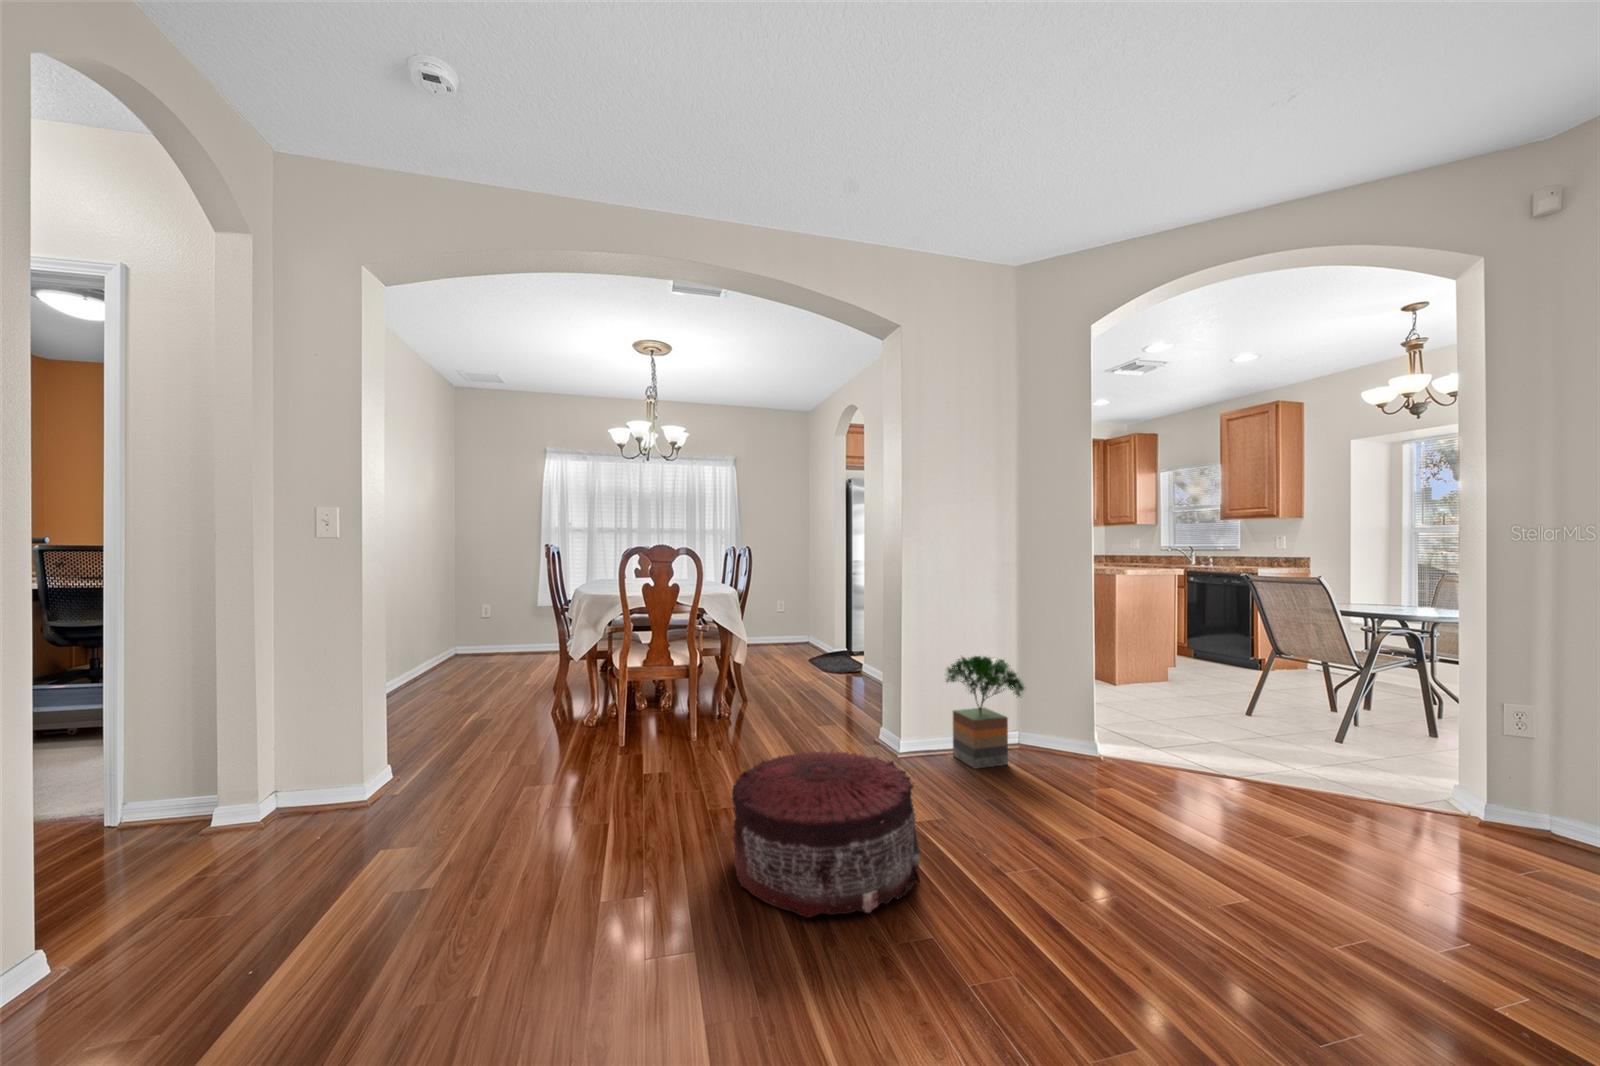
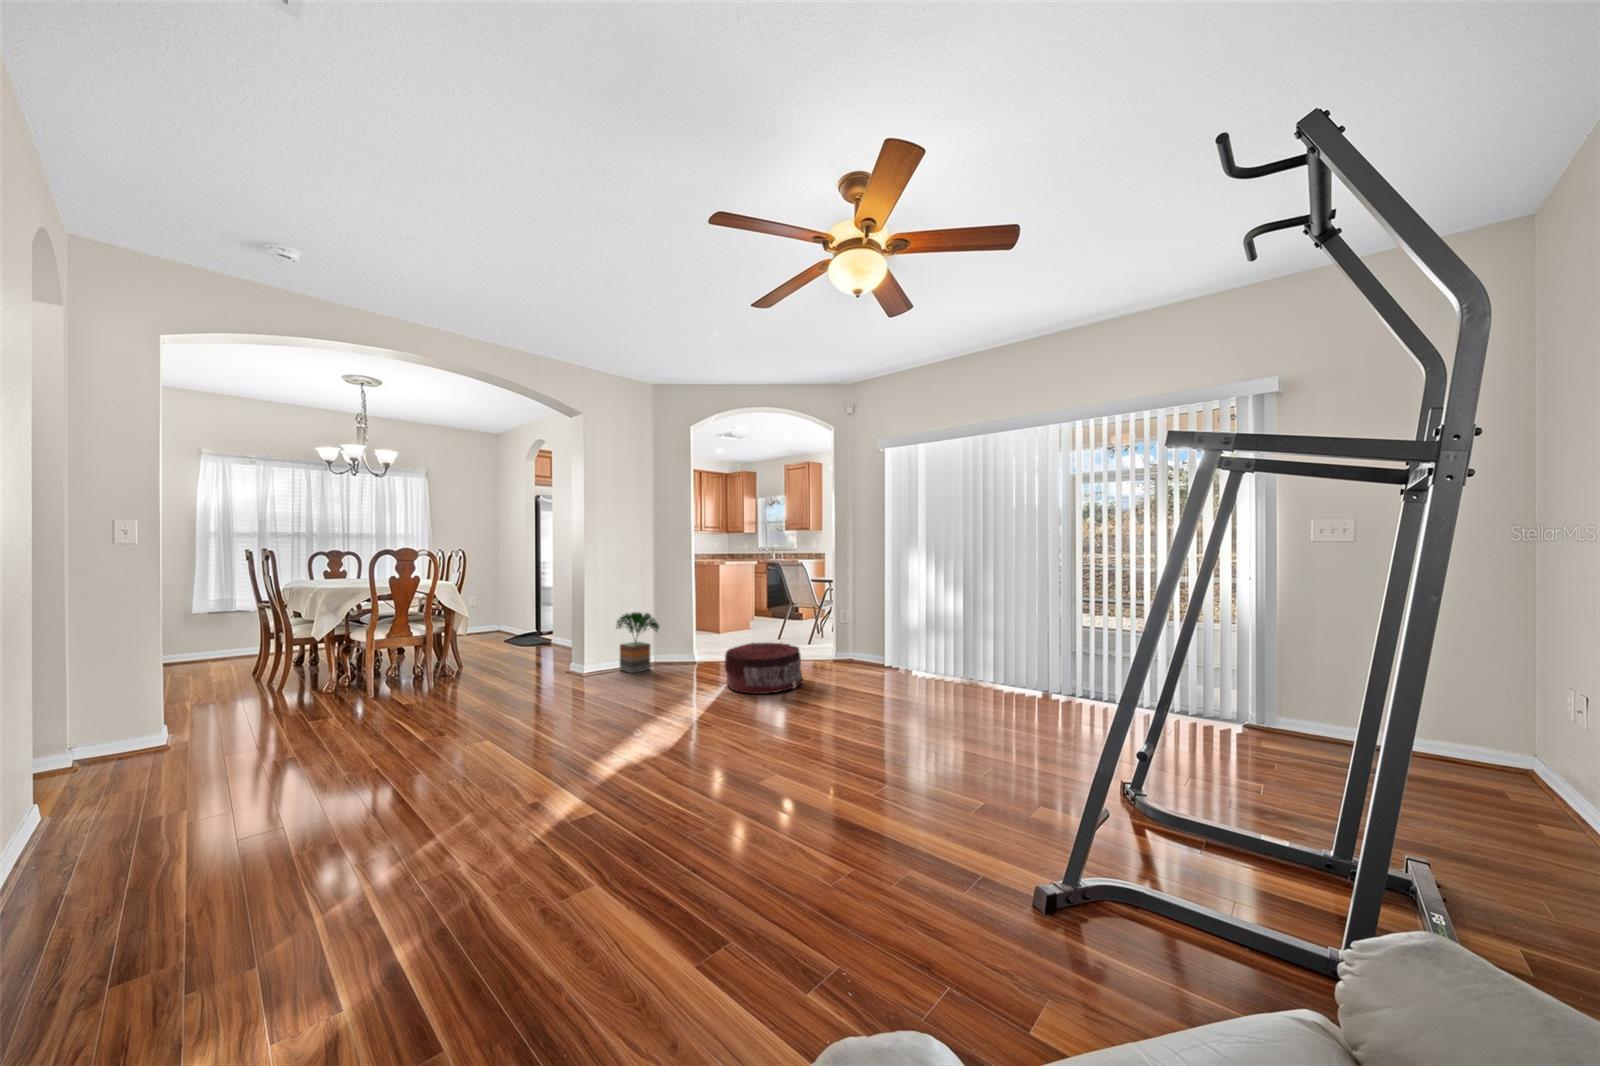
pouf: present [732,750,920,918] -> present [725,643,803,694]

